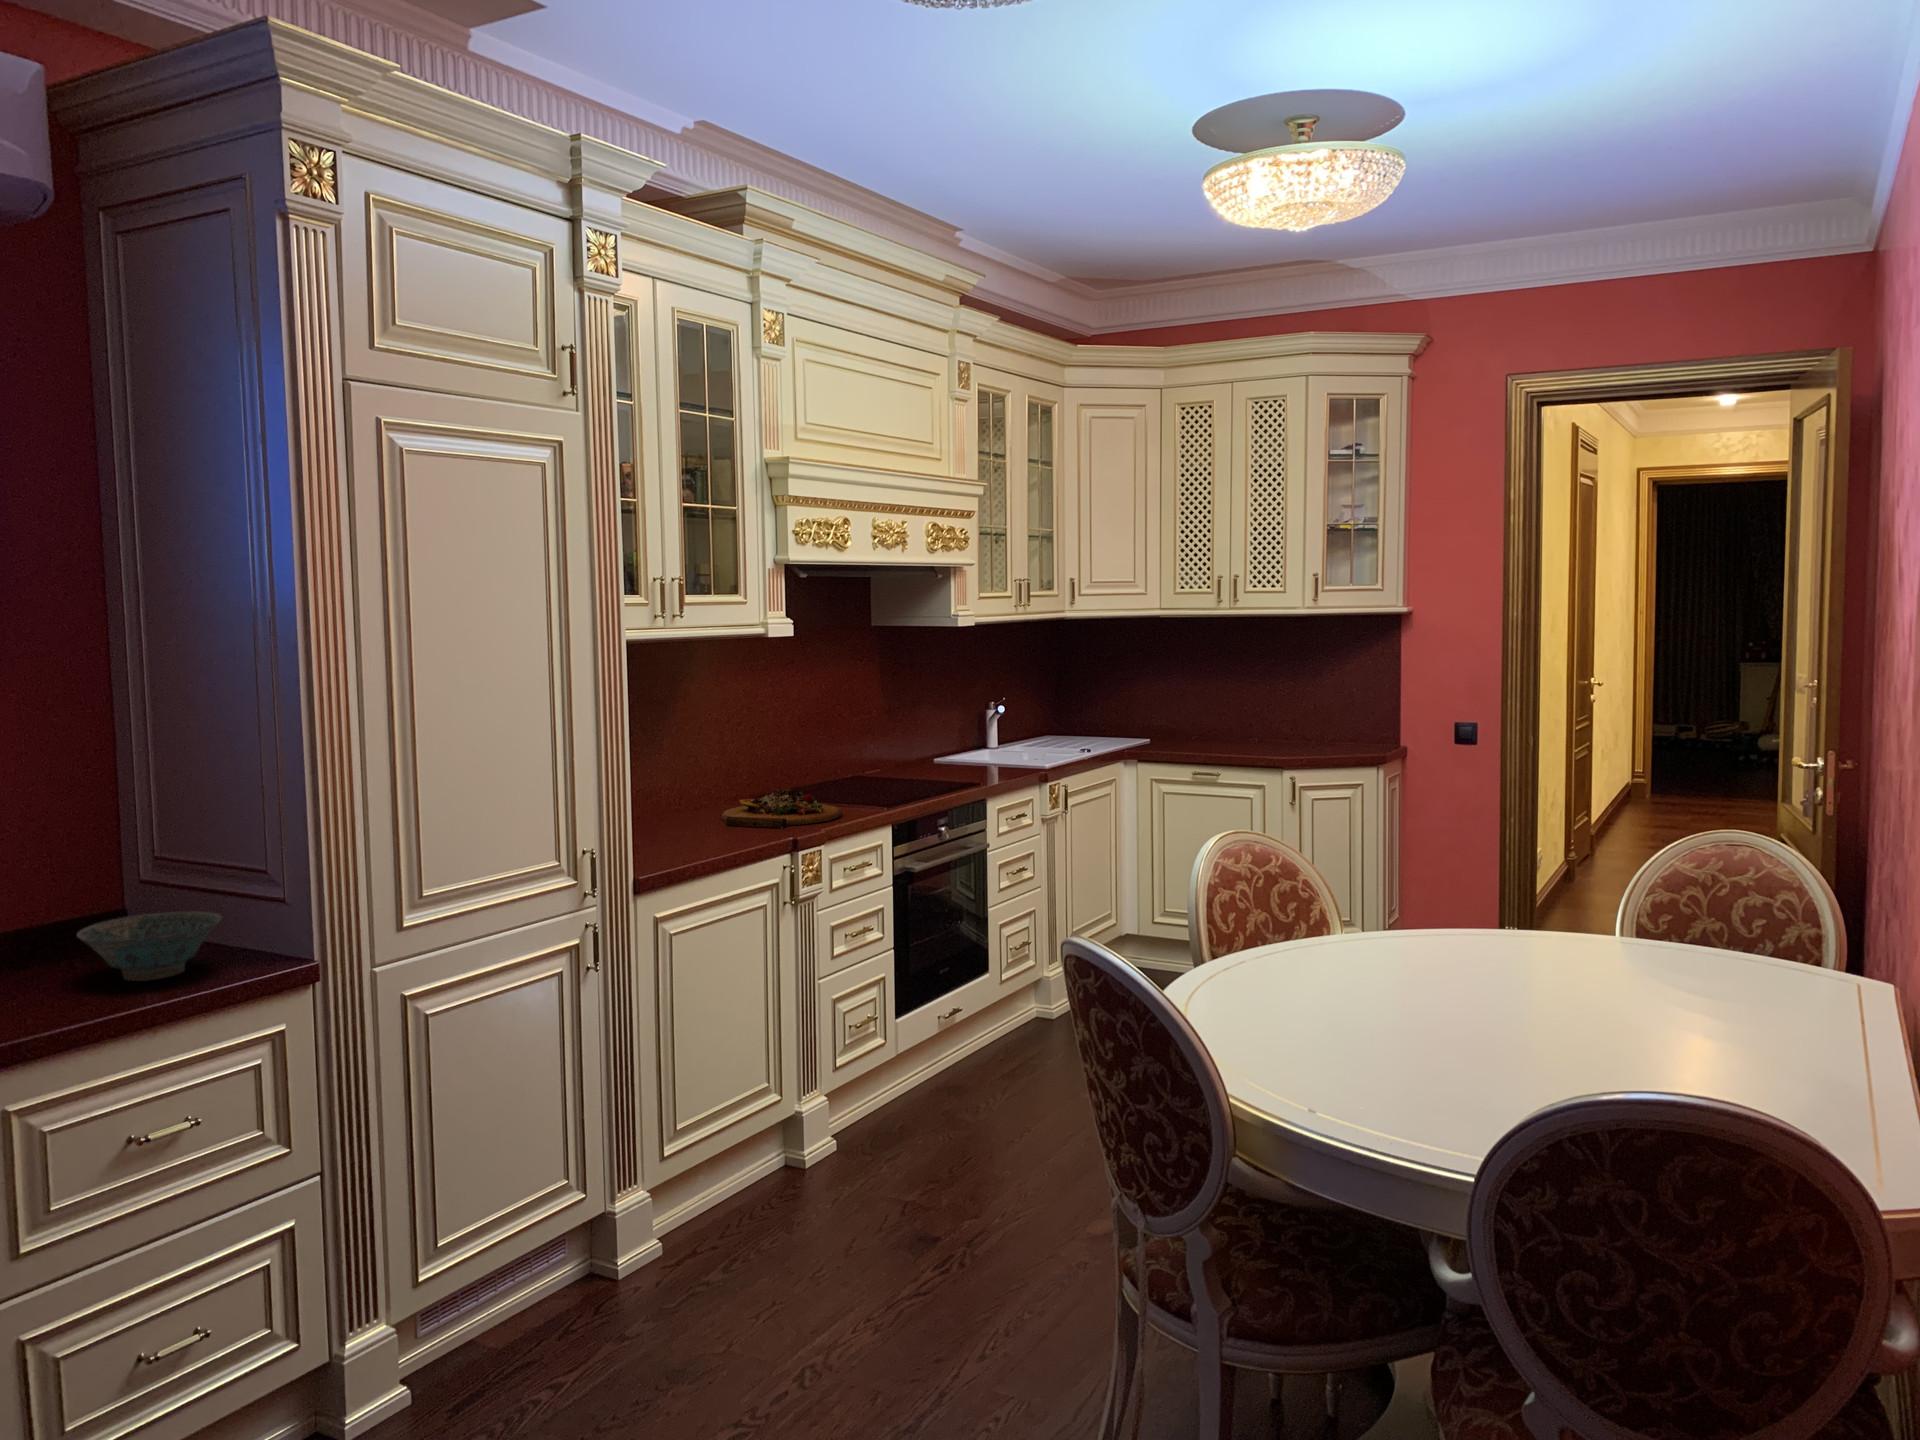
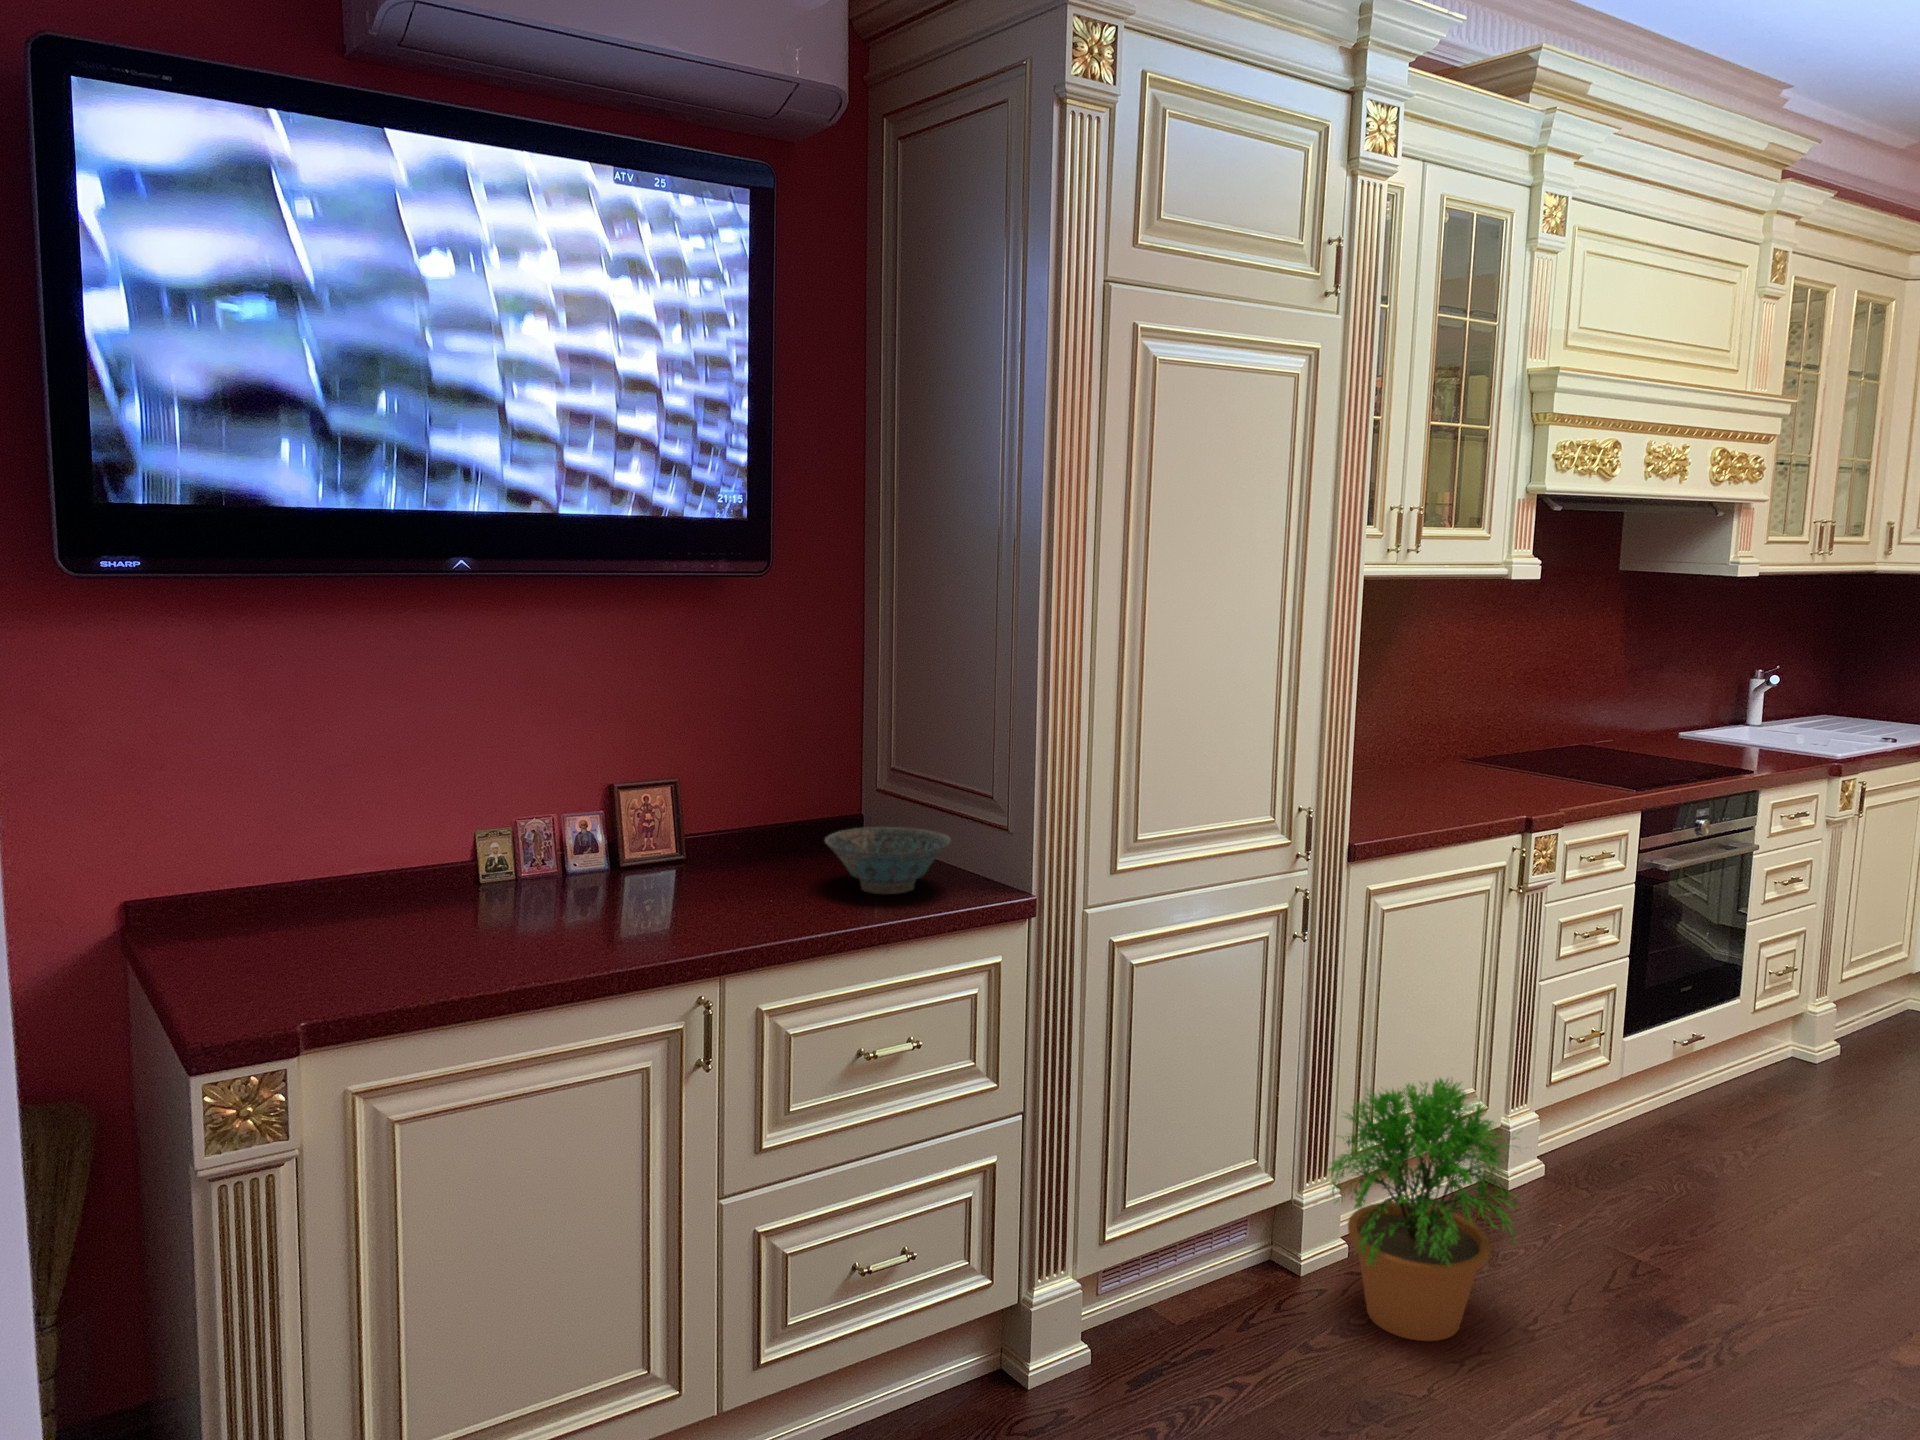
cutting board: present [721,788,842,828] -> none [1434,756,1582,802]
potted plant: none [629,1070,806,1307] -> present [1328,1078,1519,1341]

